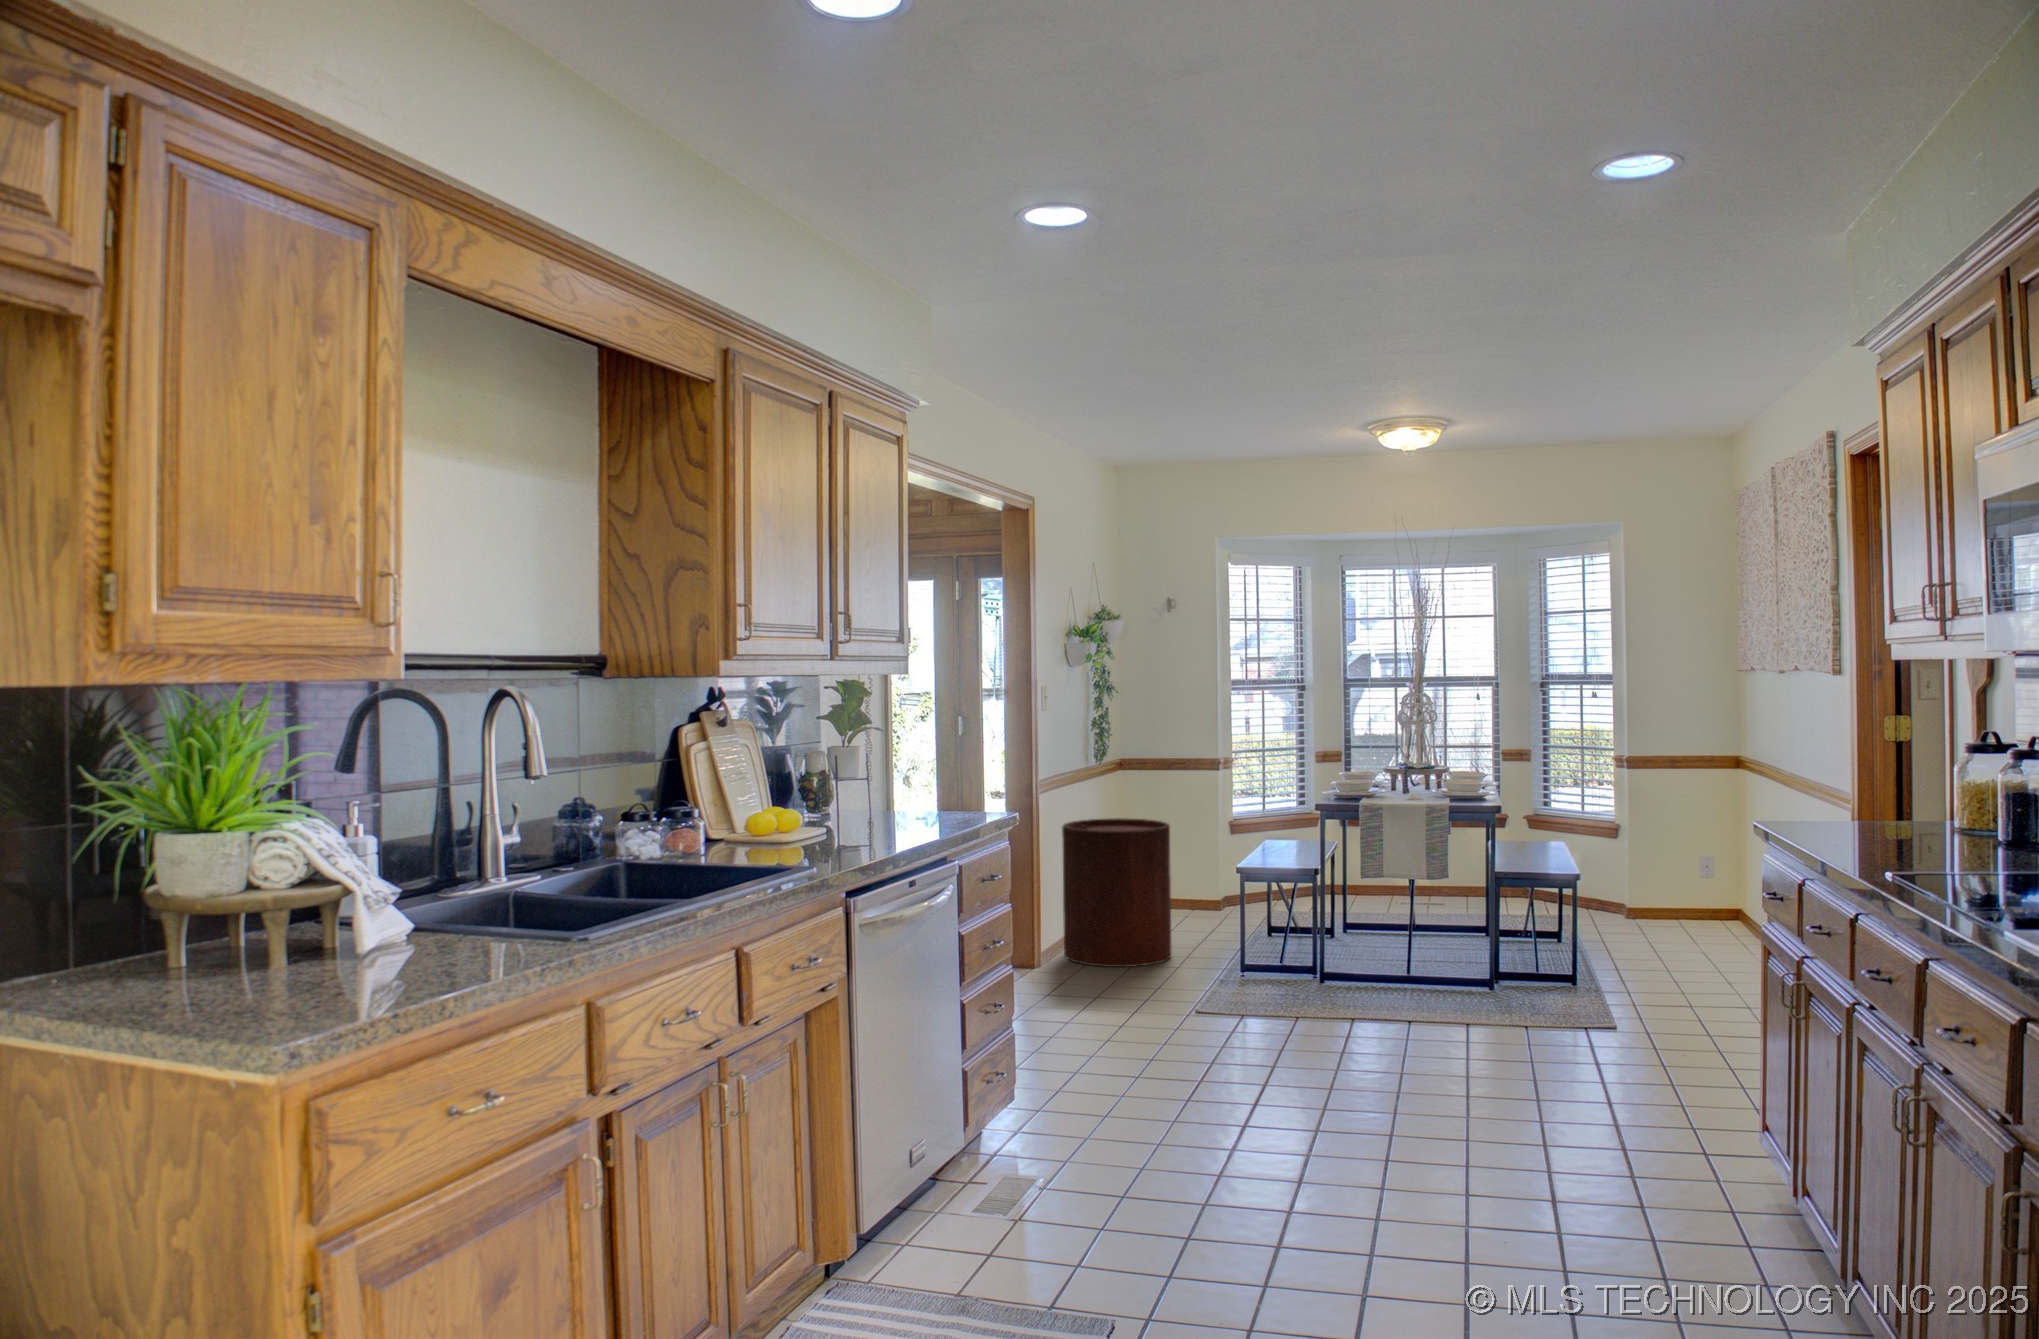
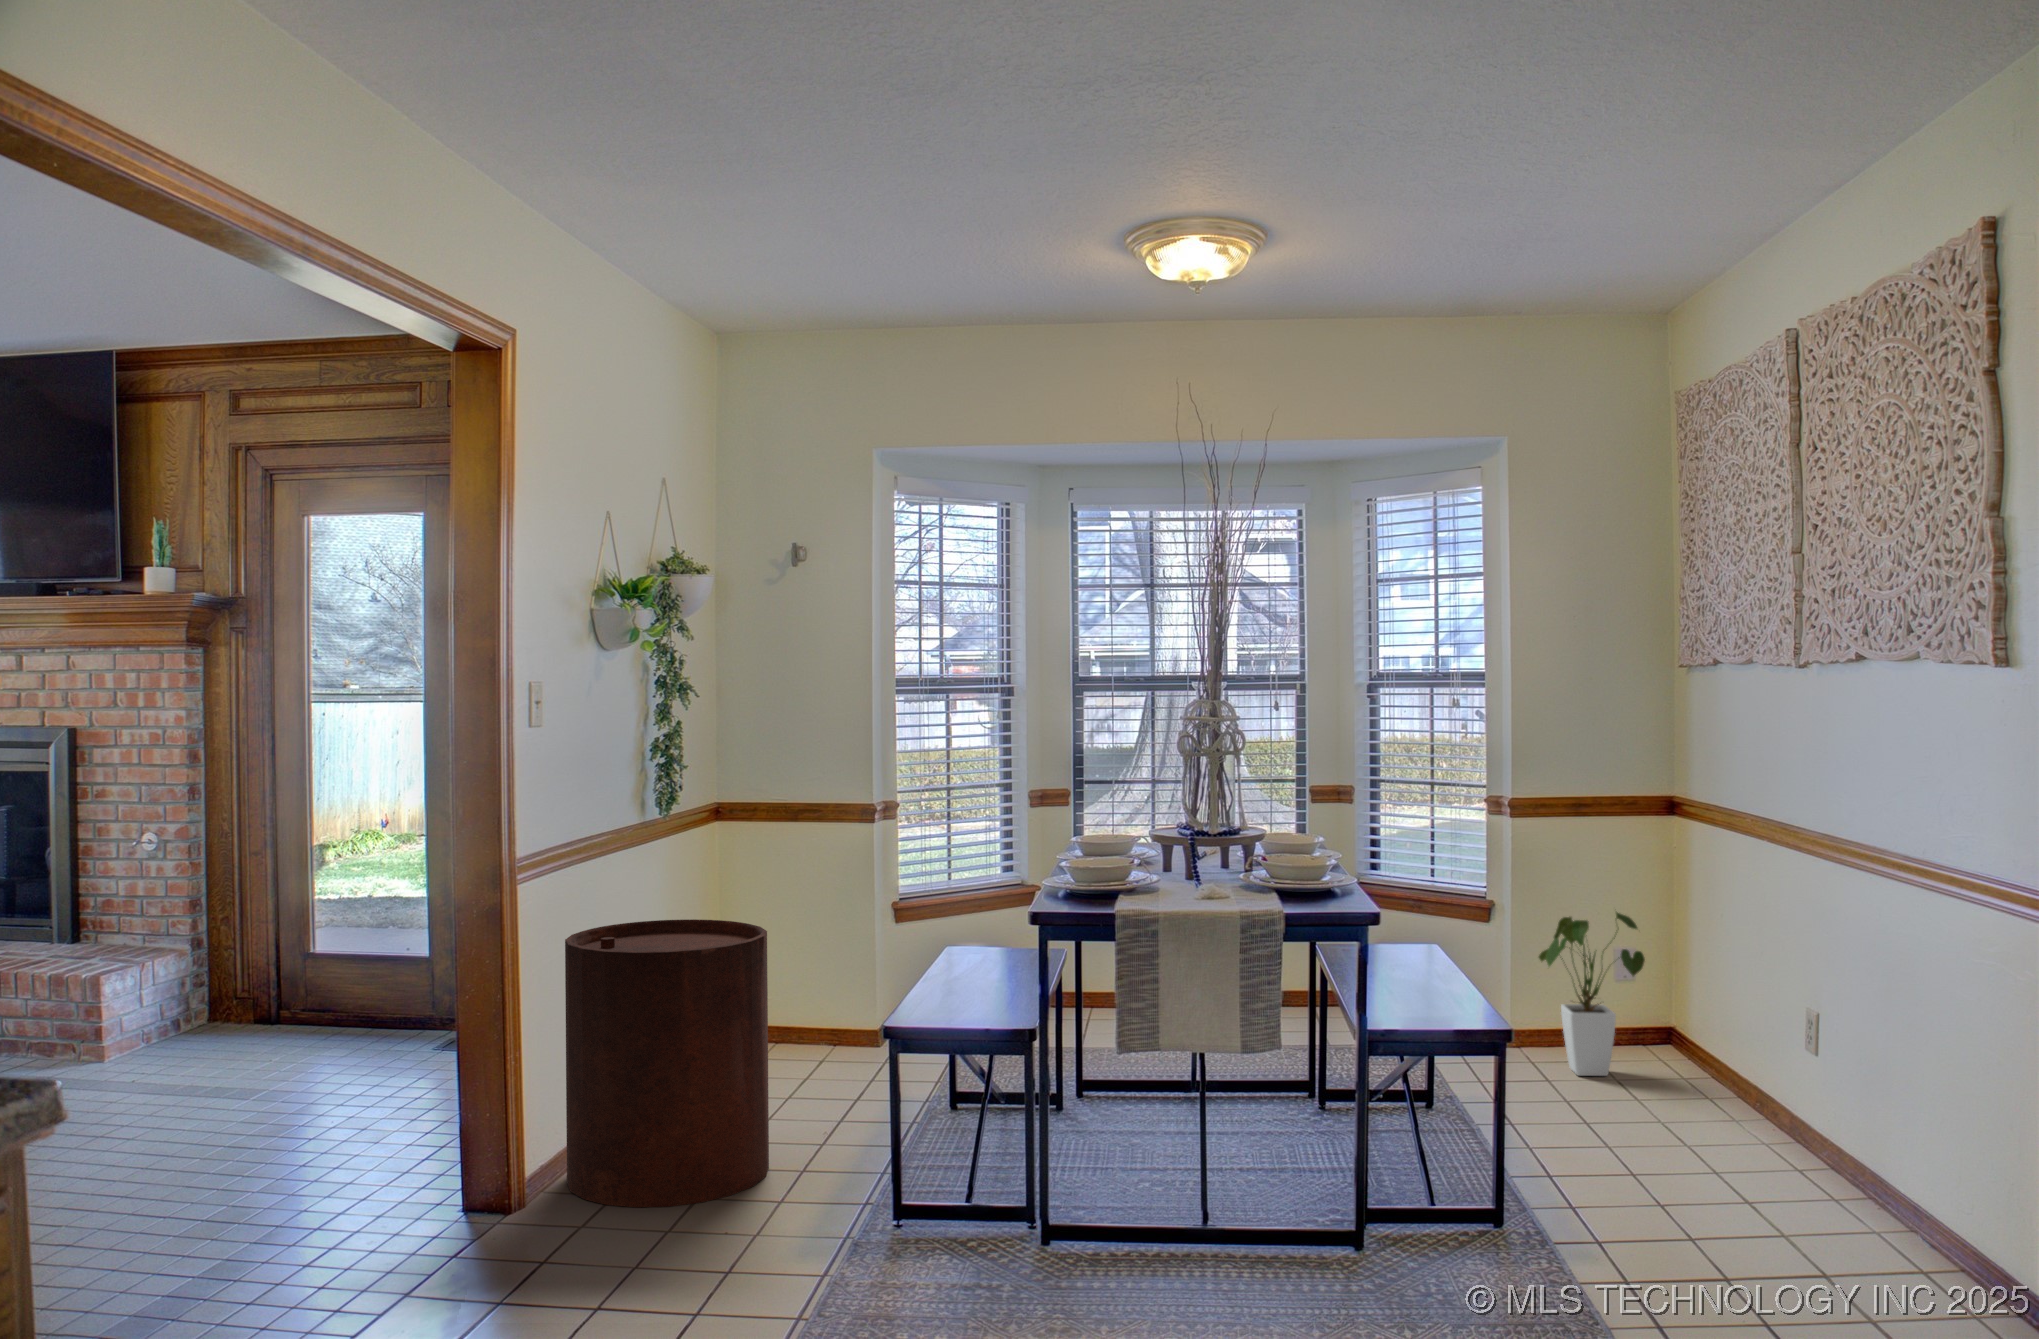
house plant: none [1647,827,1716,932] -> present [1539,912,1645,1076]

